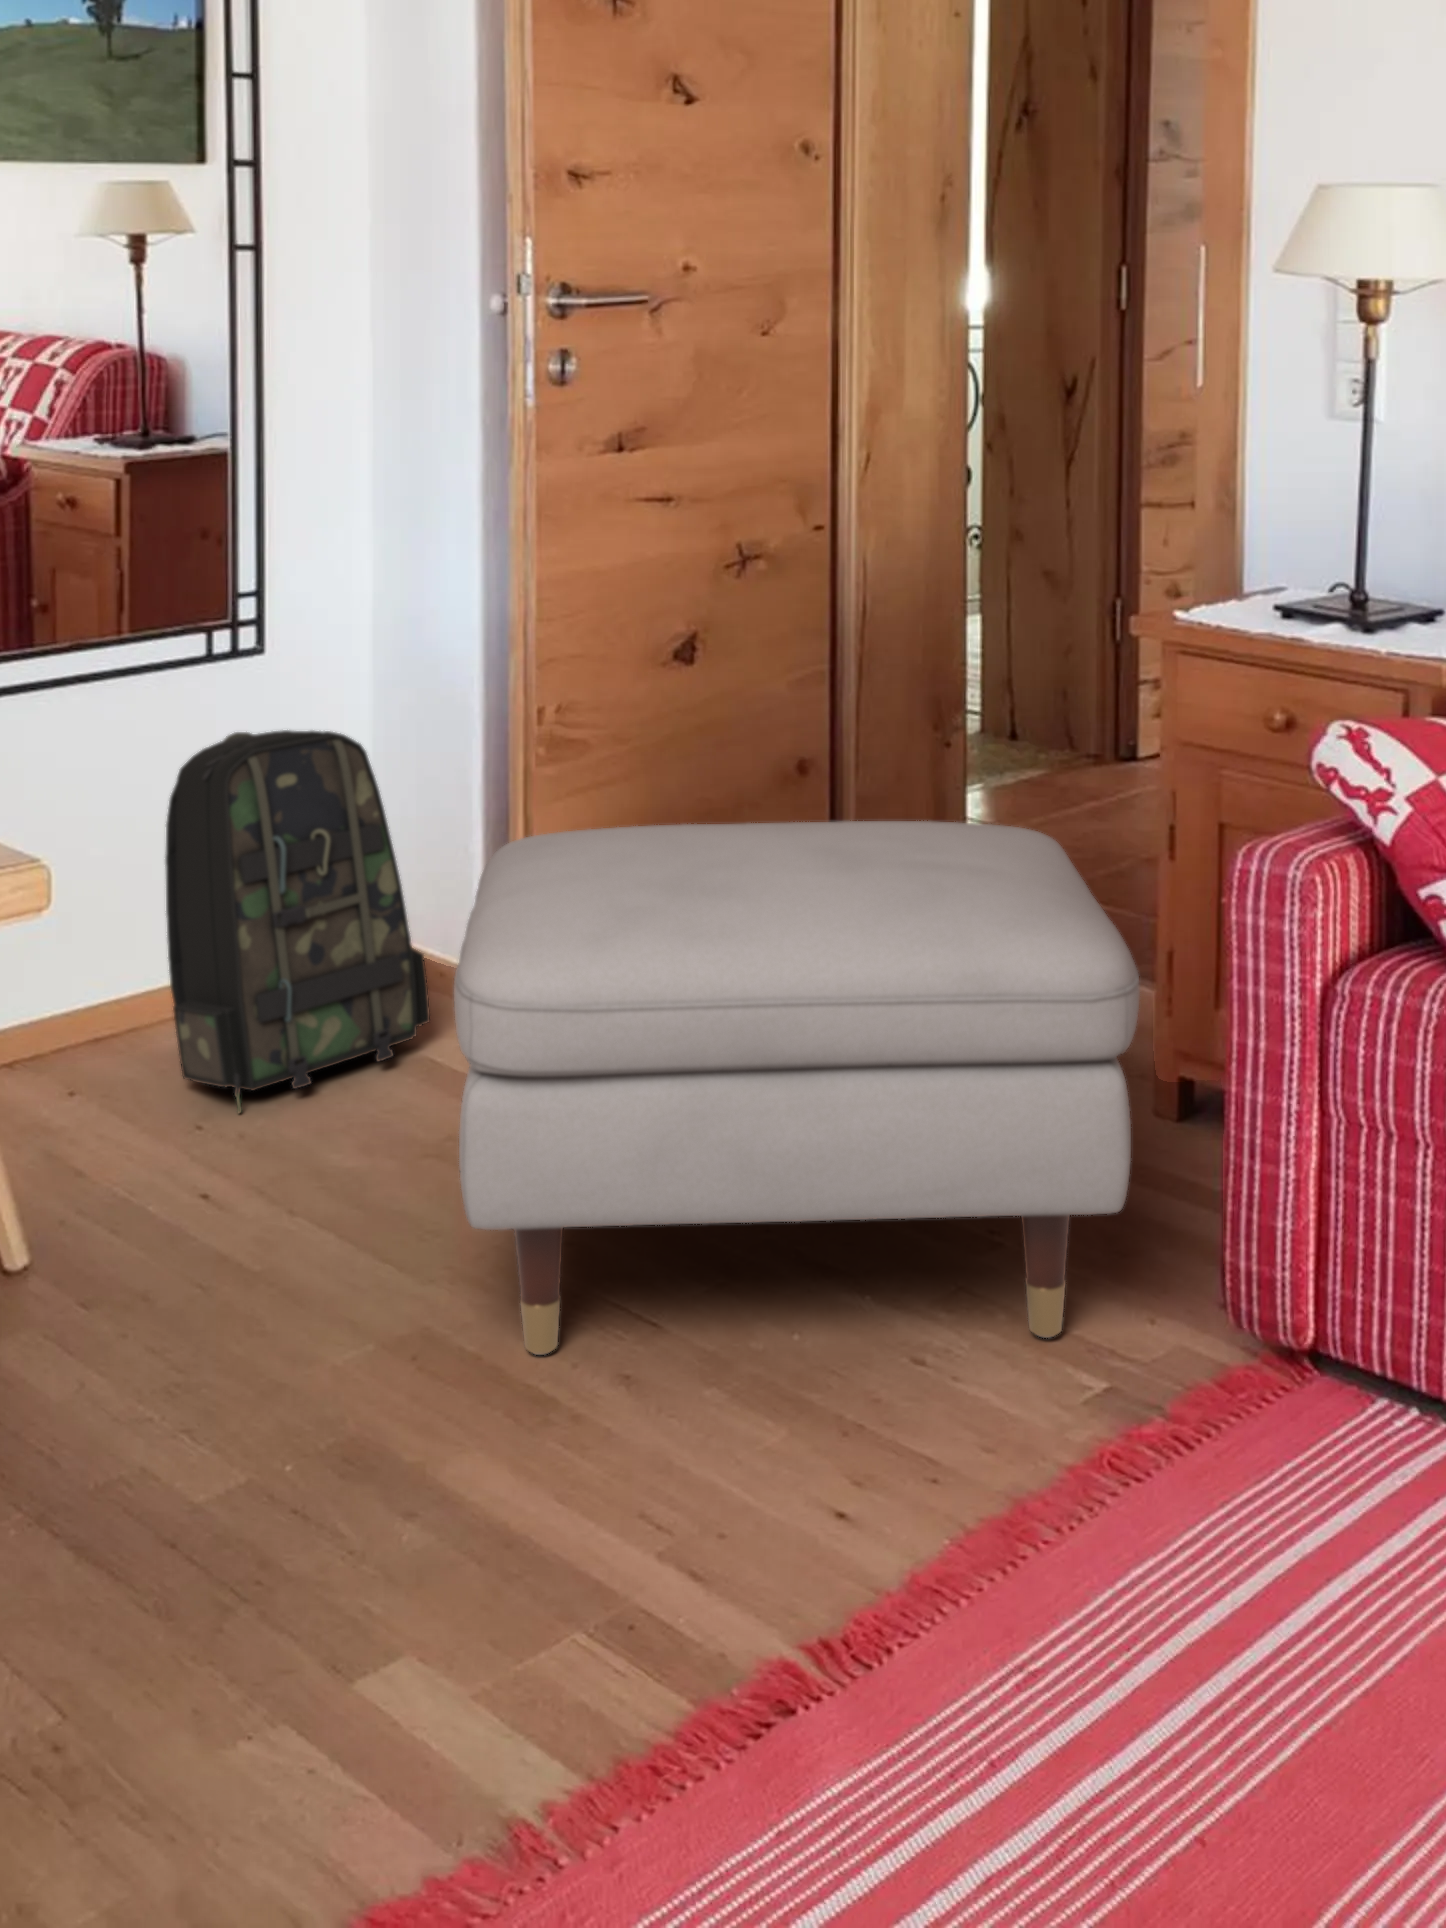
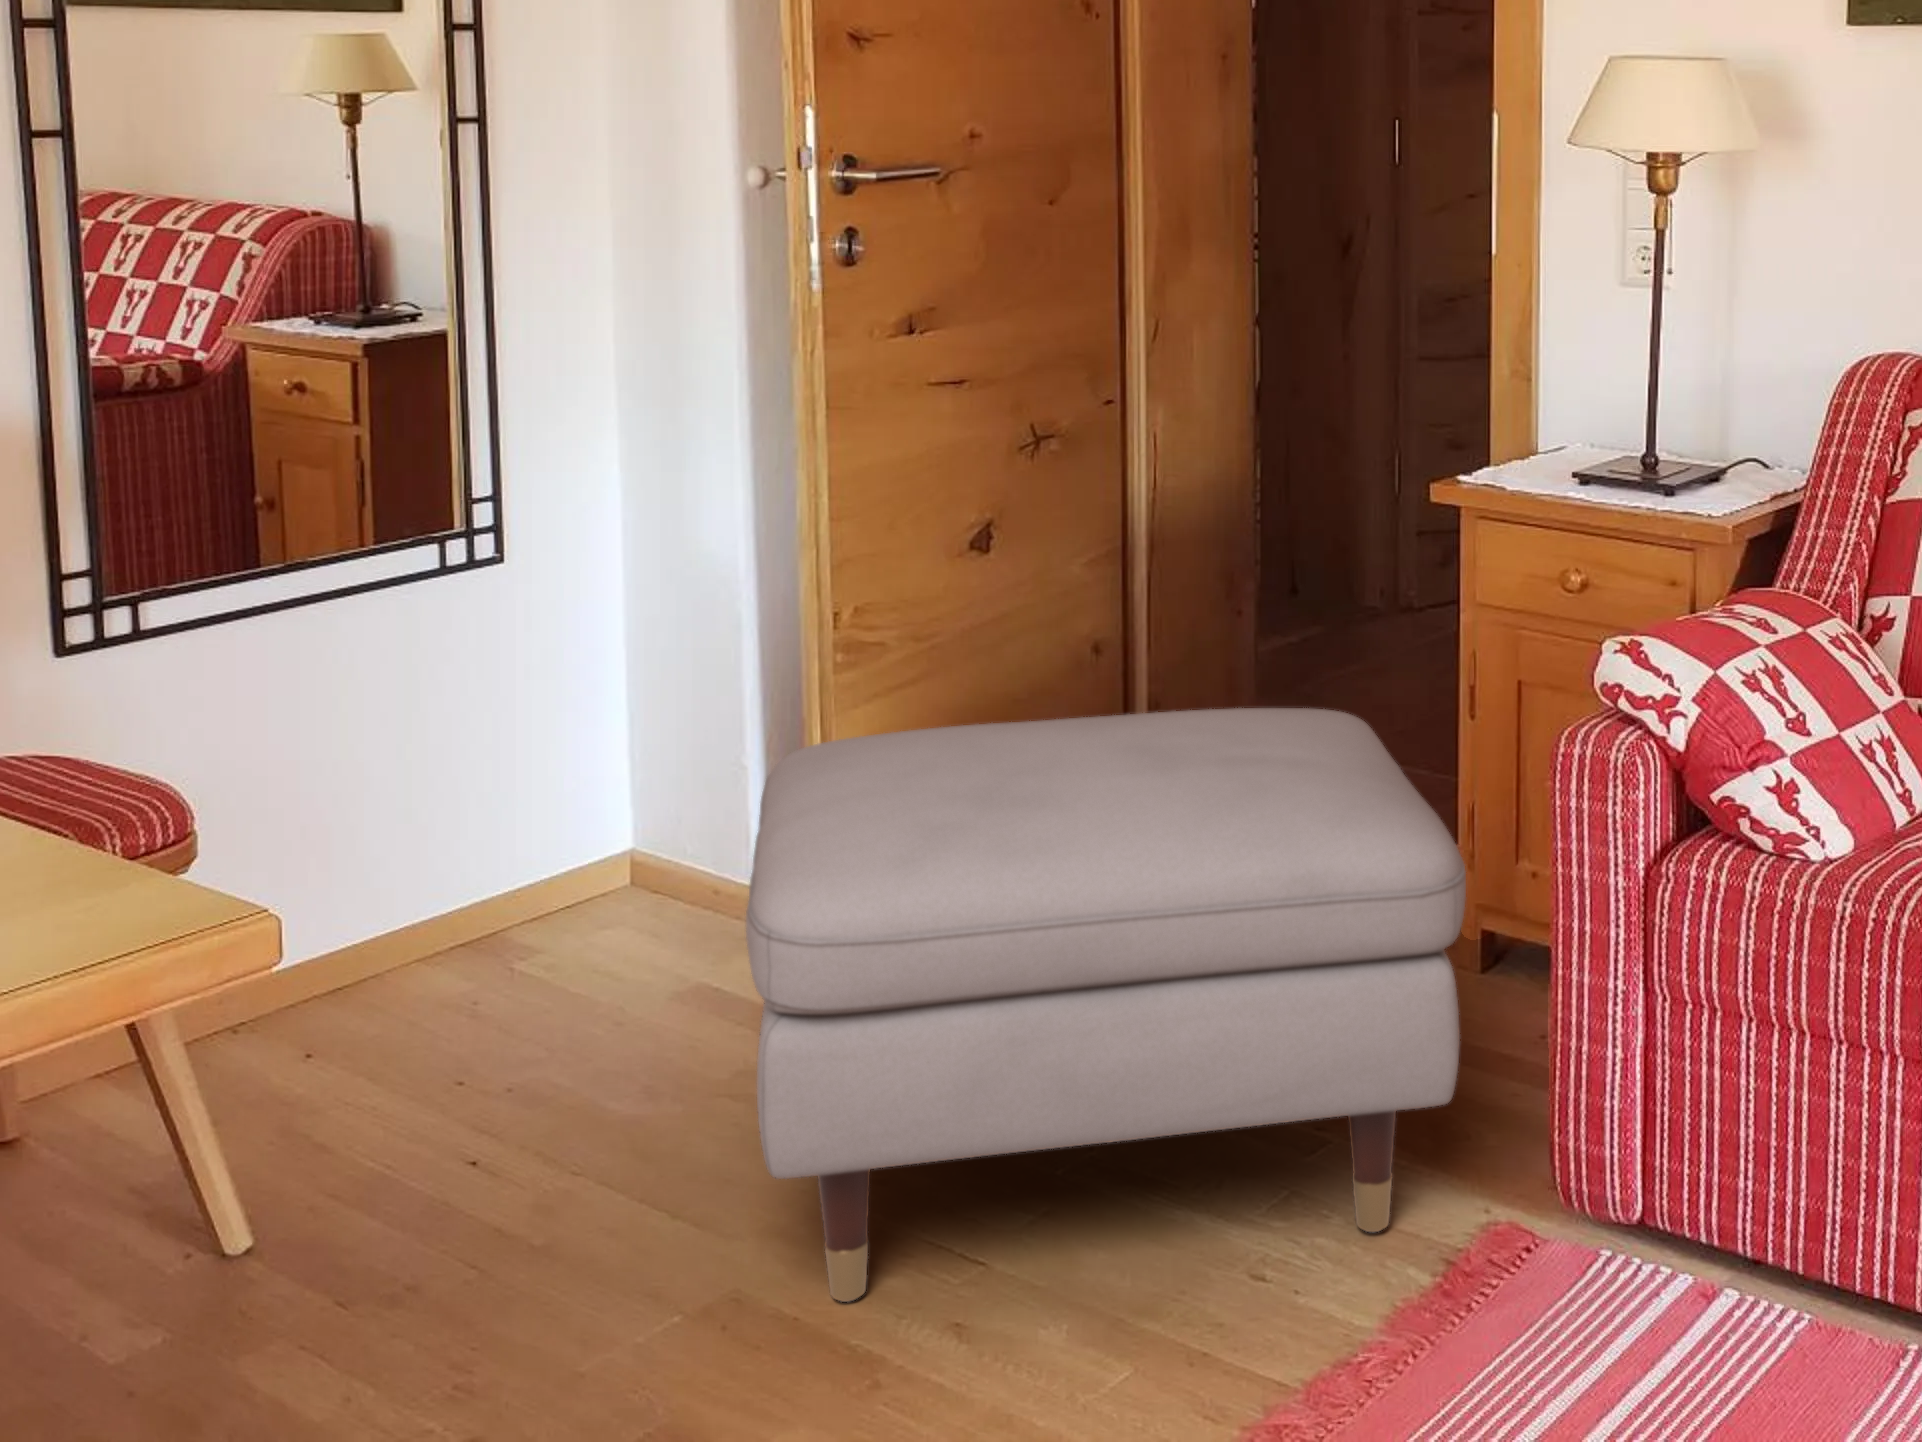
backpack: present [165,730,430,1112] -> none [391,634,696,1054]

